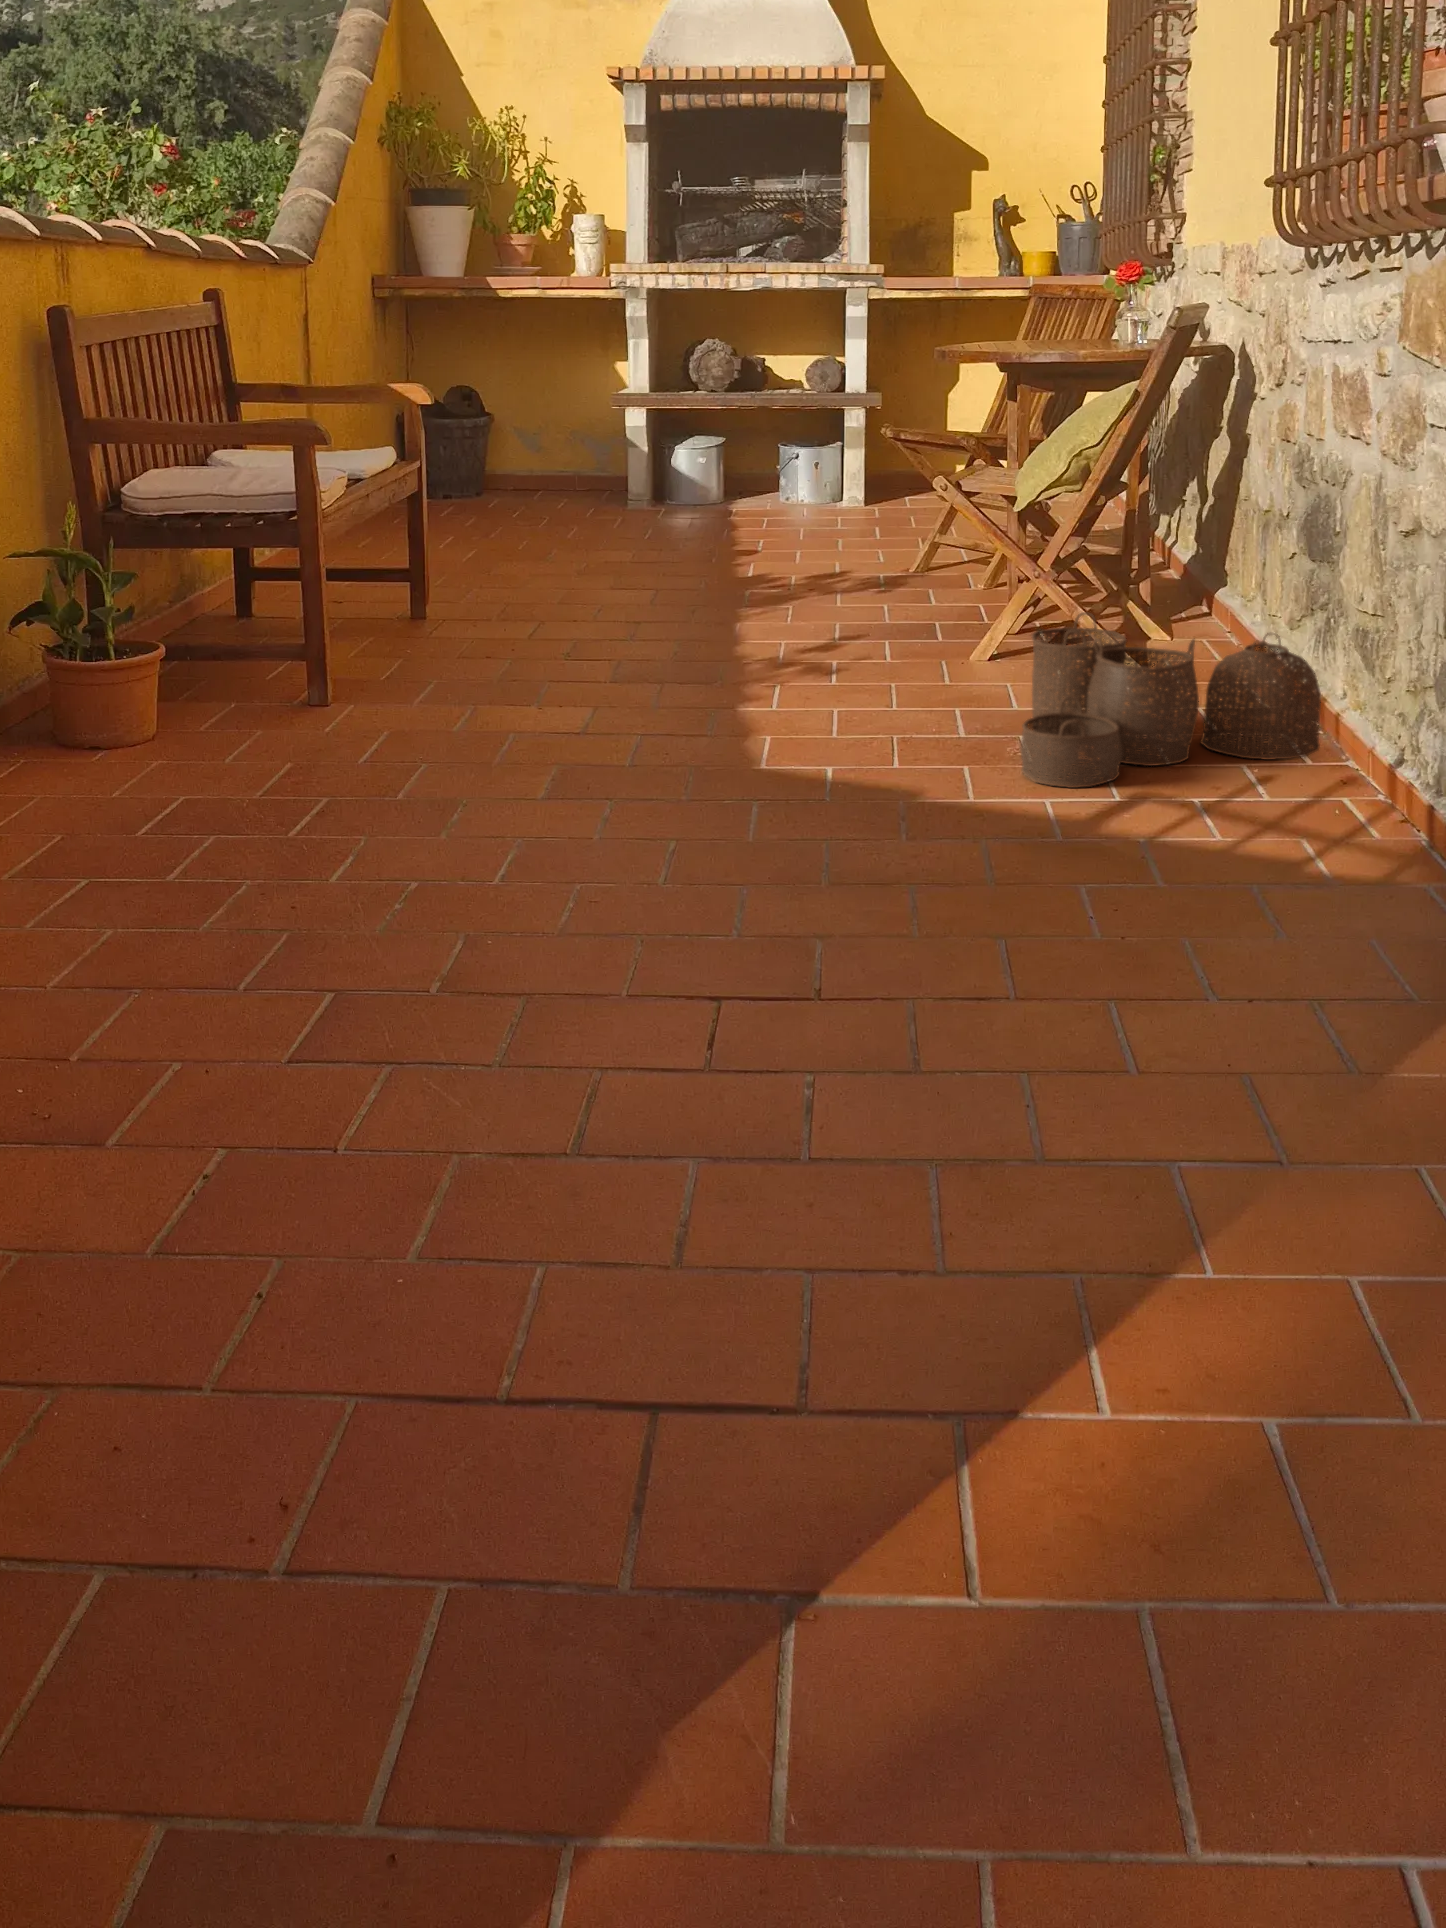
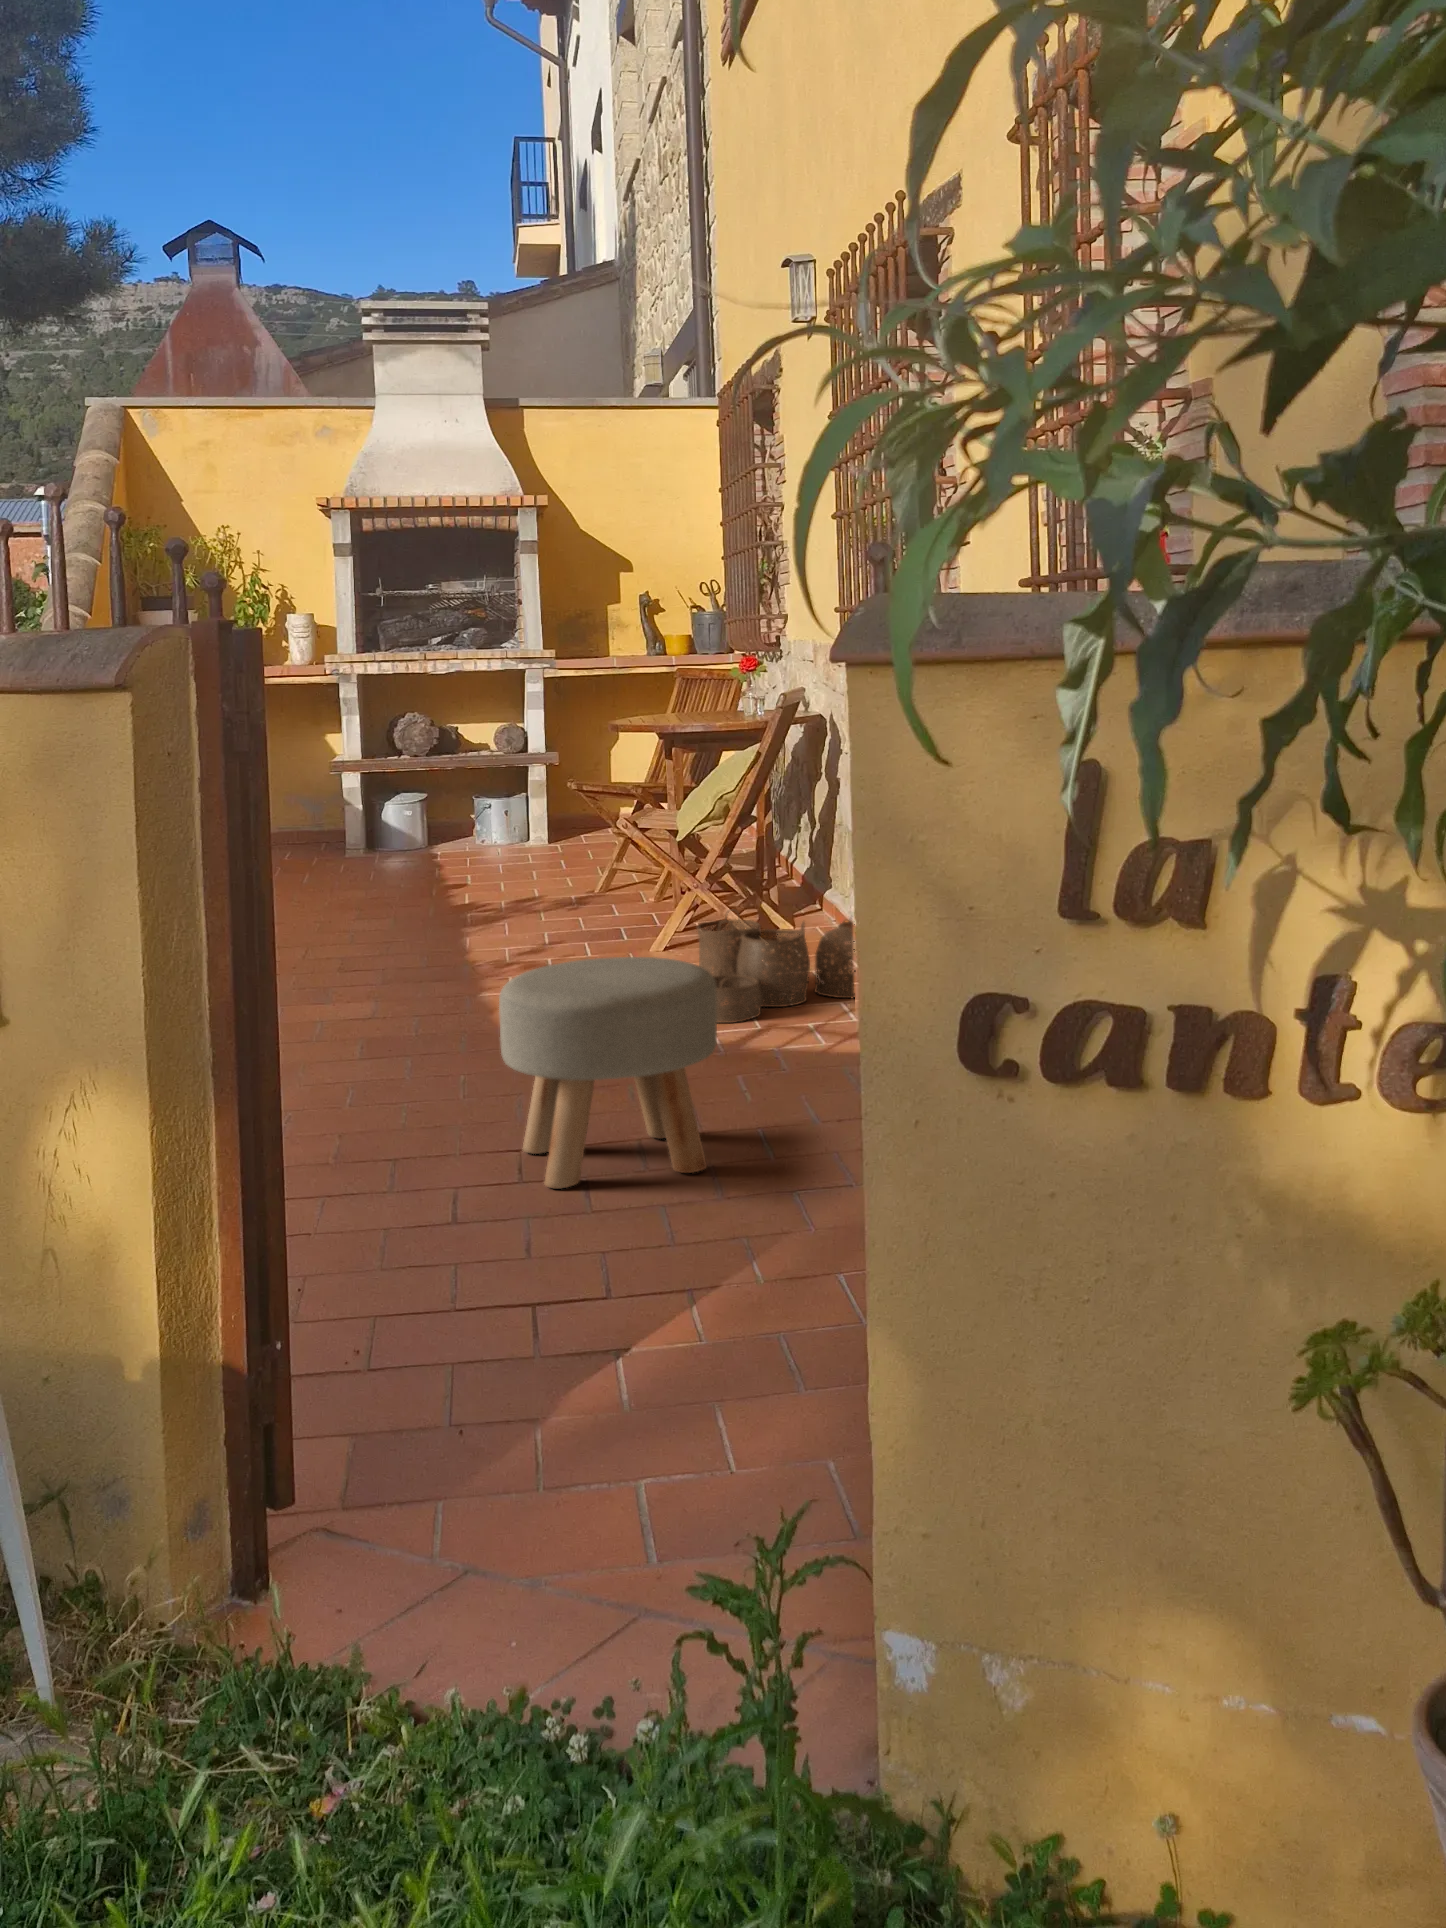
ottoman: none [662,703,1048,1115] -> present [499,957,717,1189]

